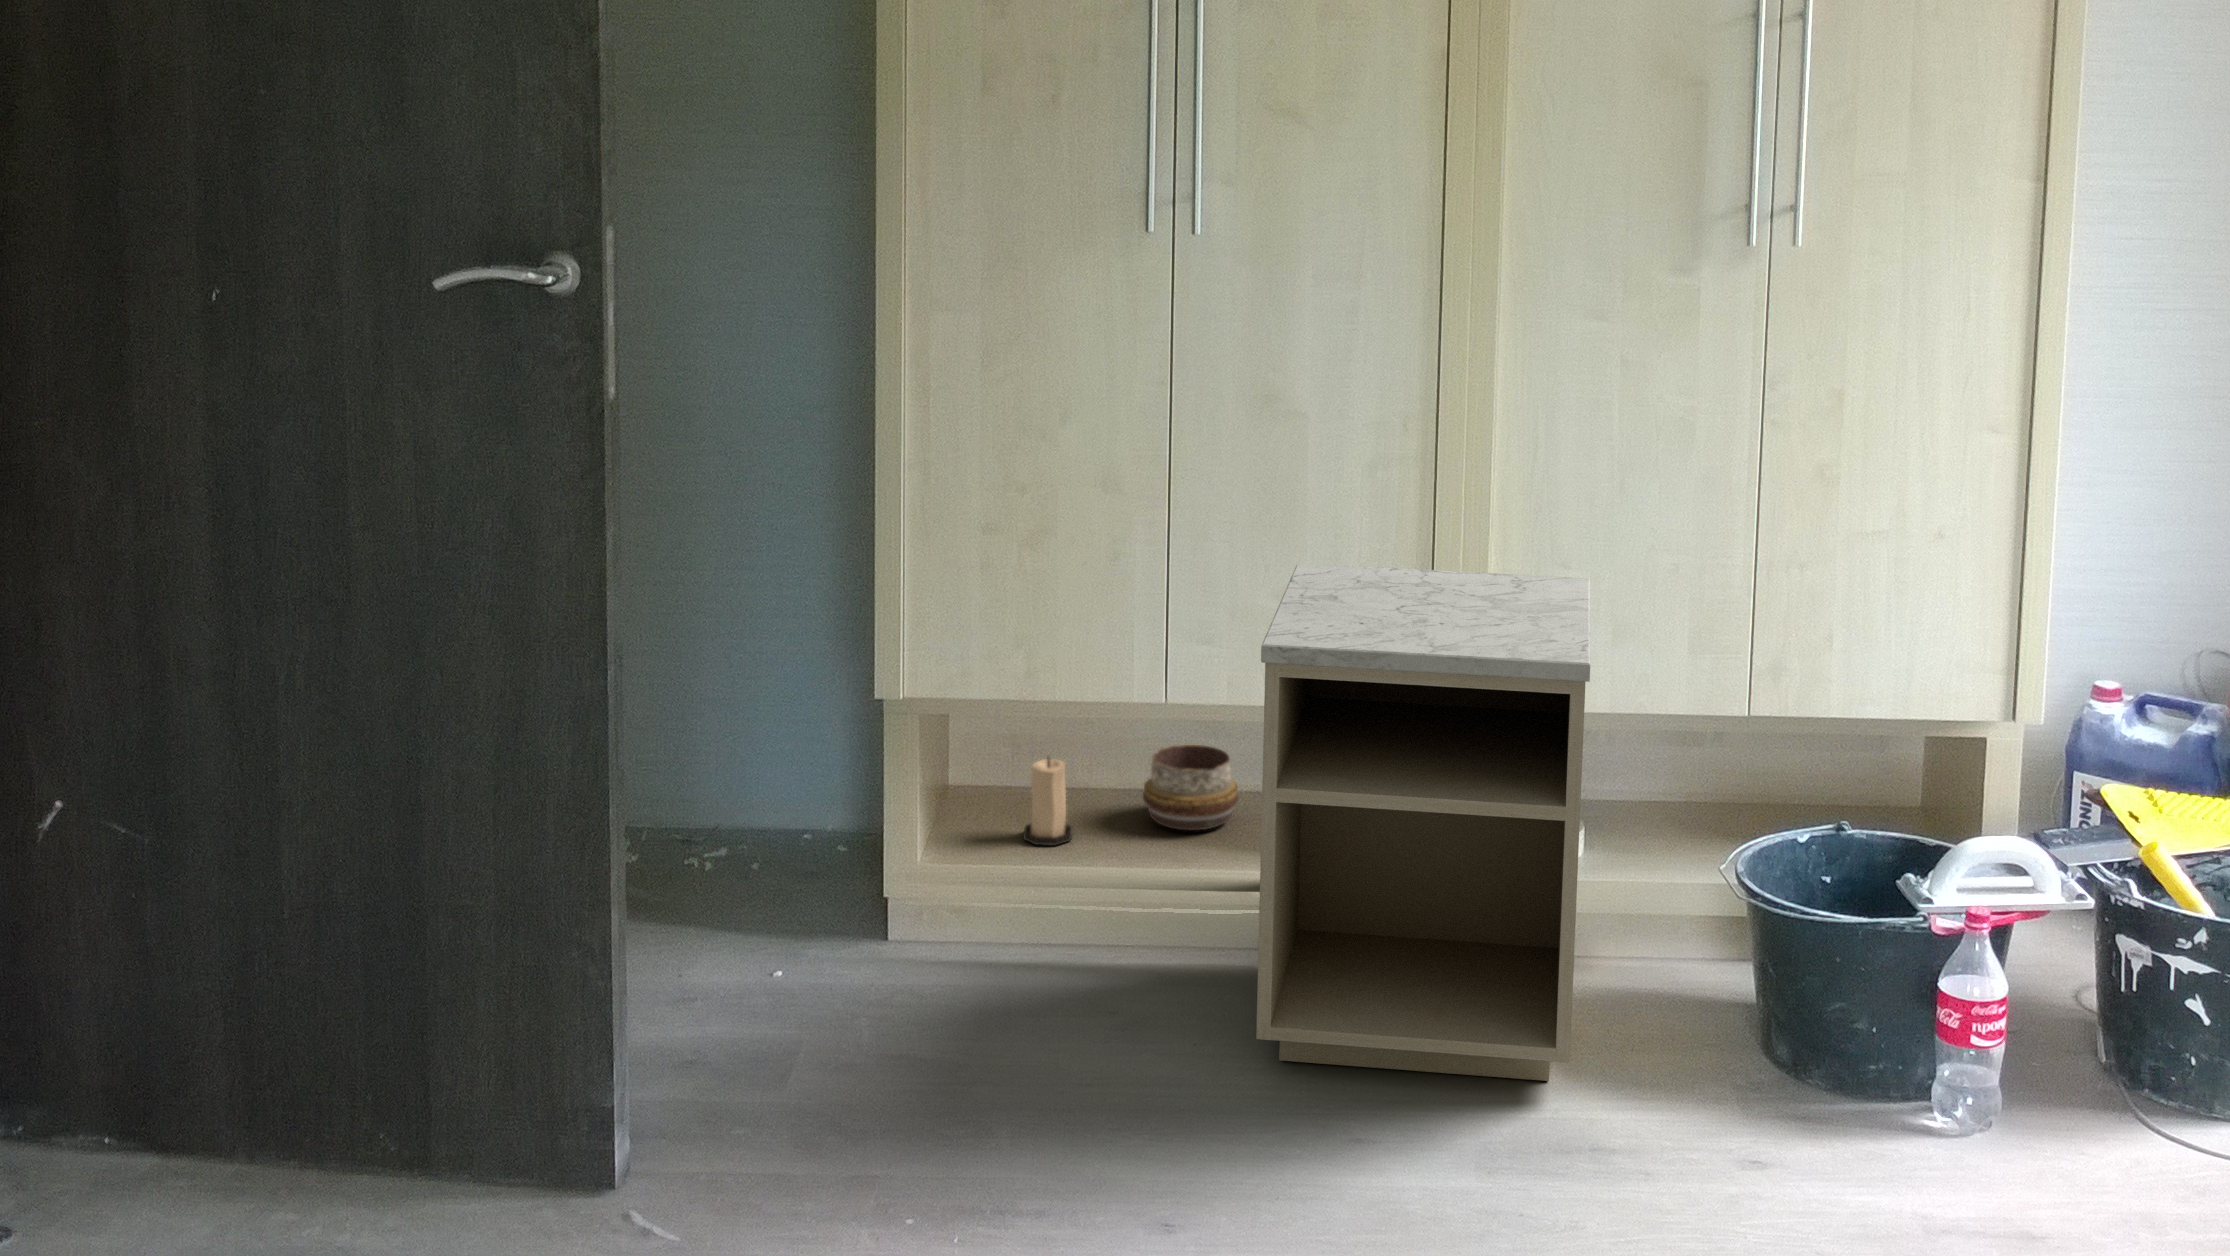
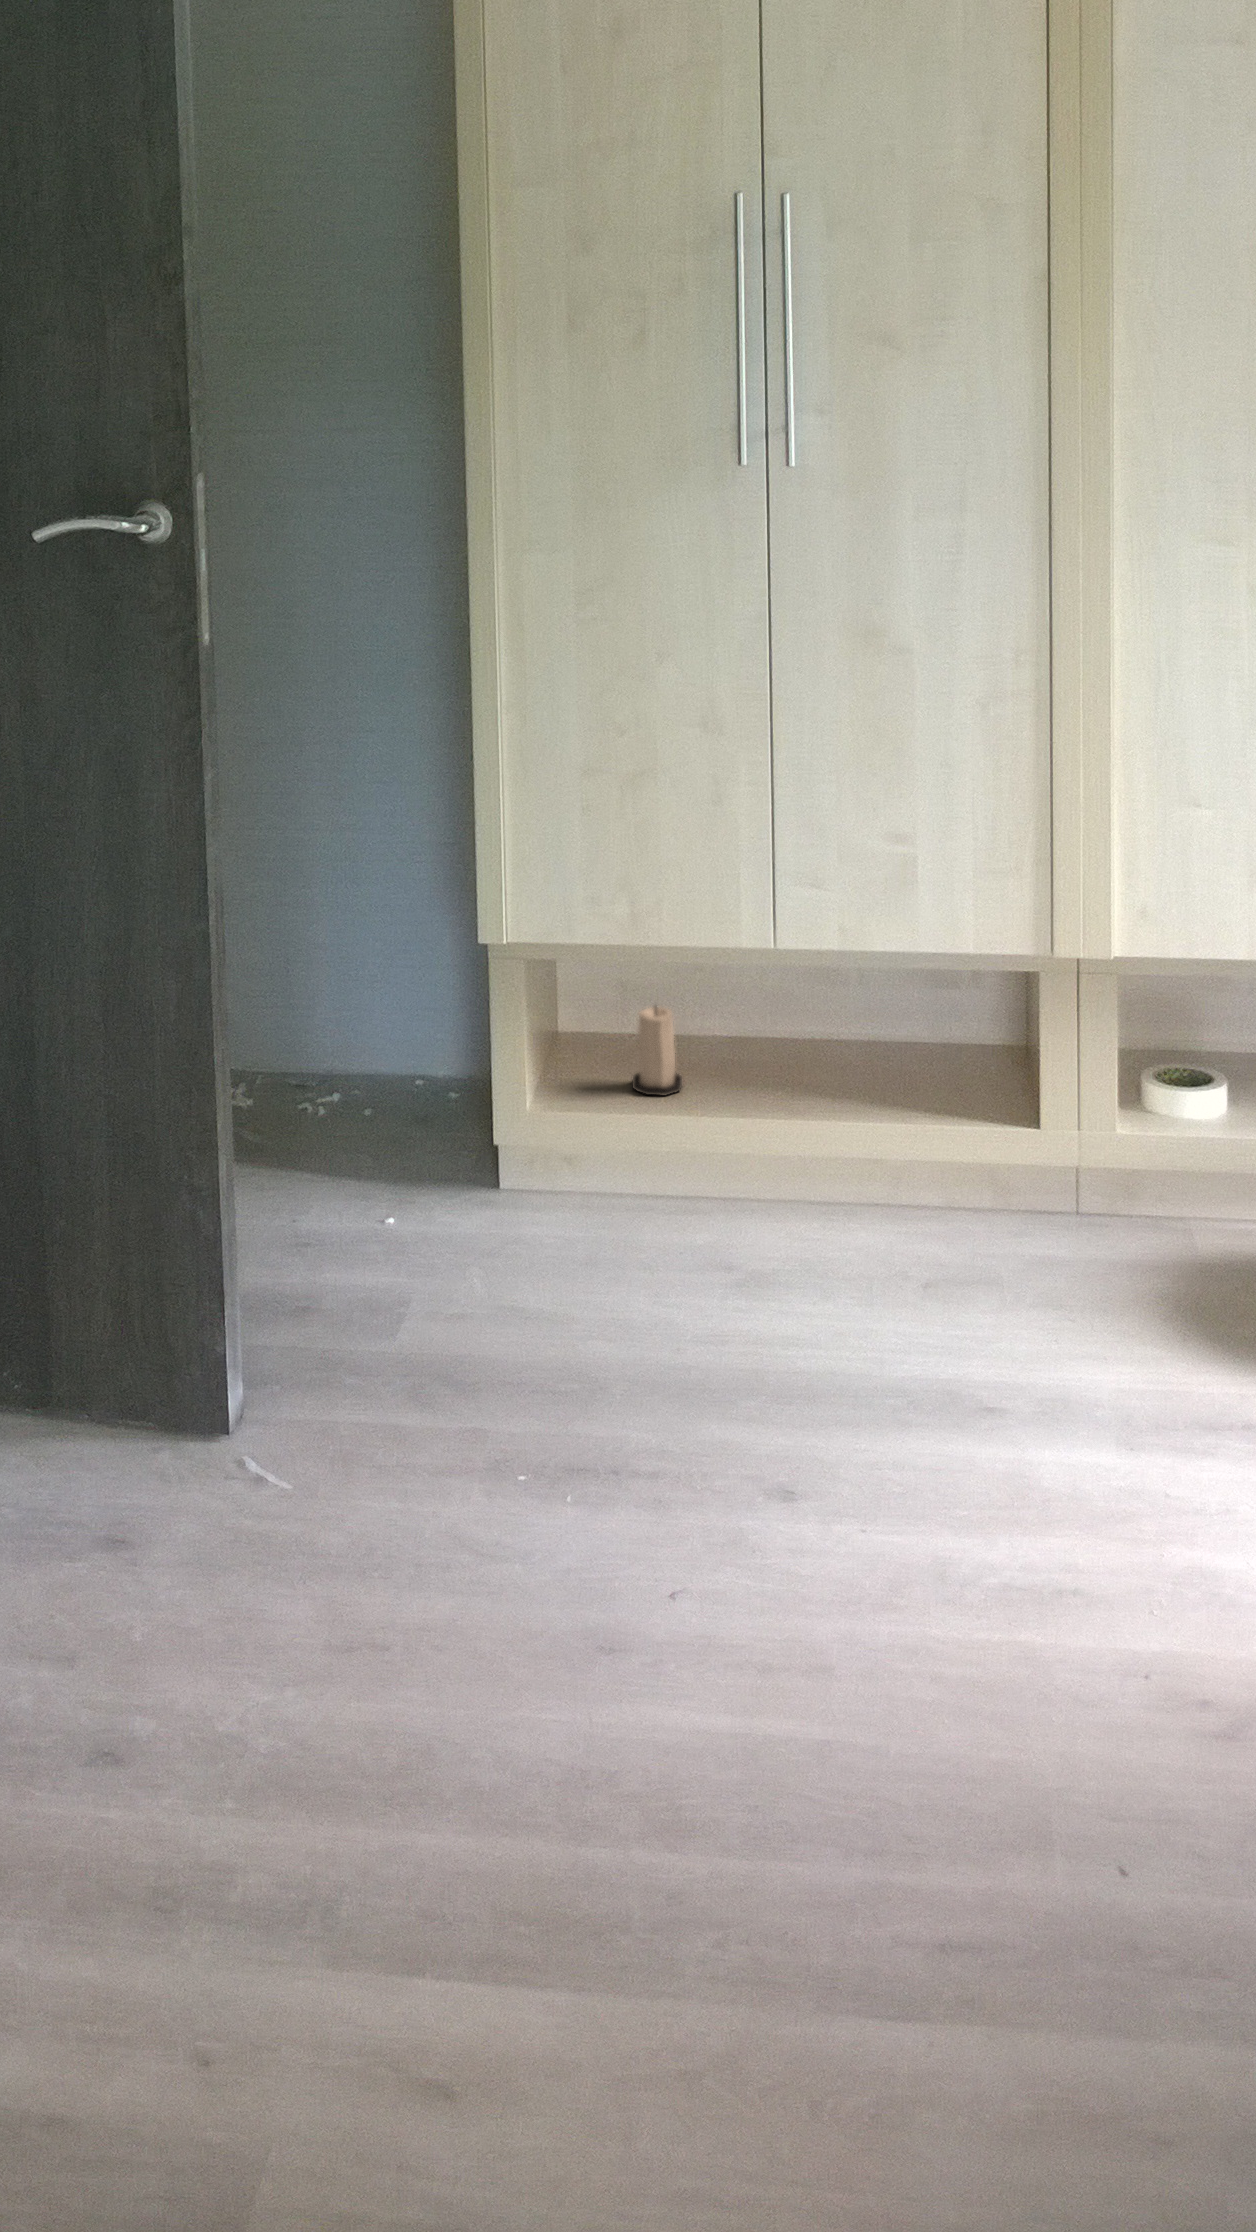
nightstand: present [1256,563,1590,1081] -> none [872,806,1230,1359]
decorative bowl: present [1143,745,1239,830] -> none [753,993,853,1082]

